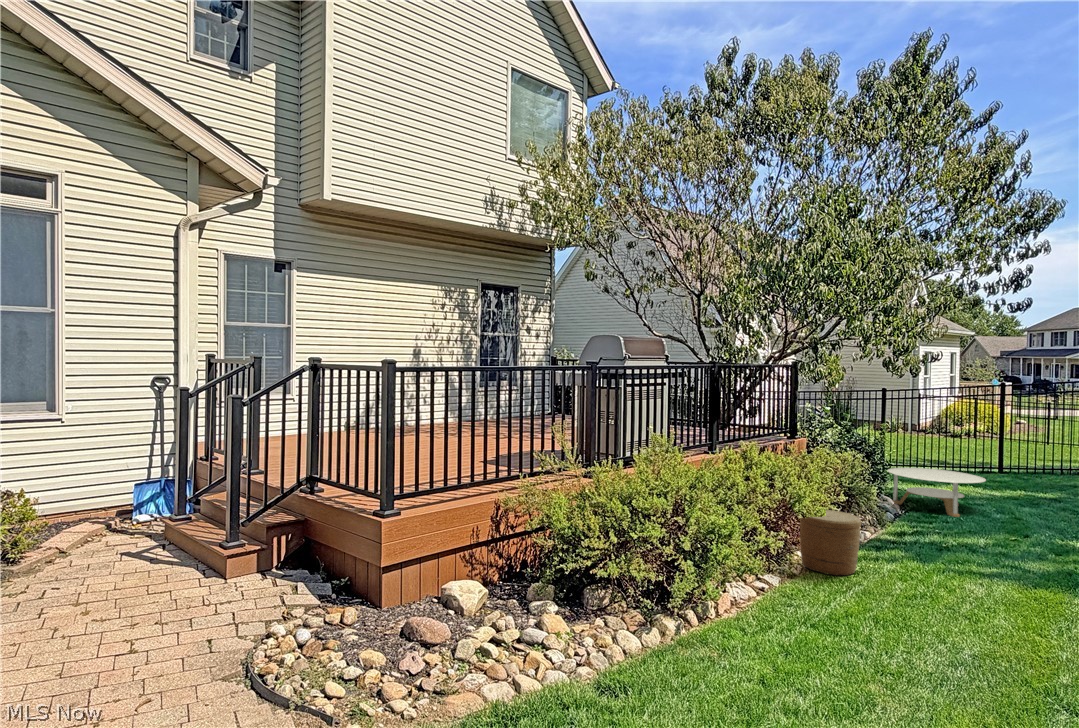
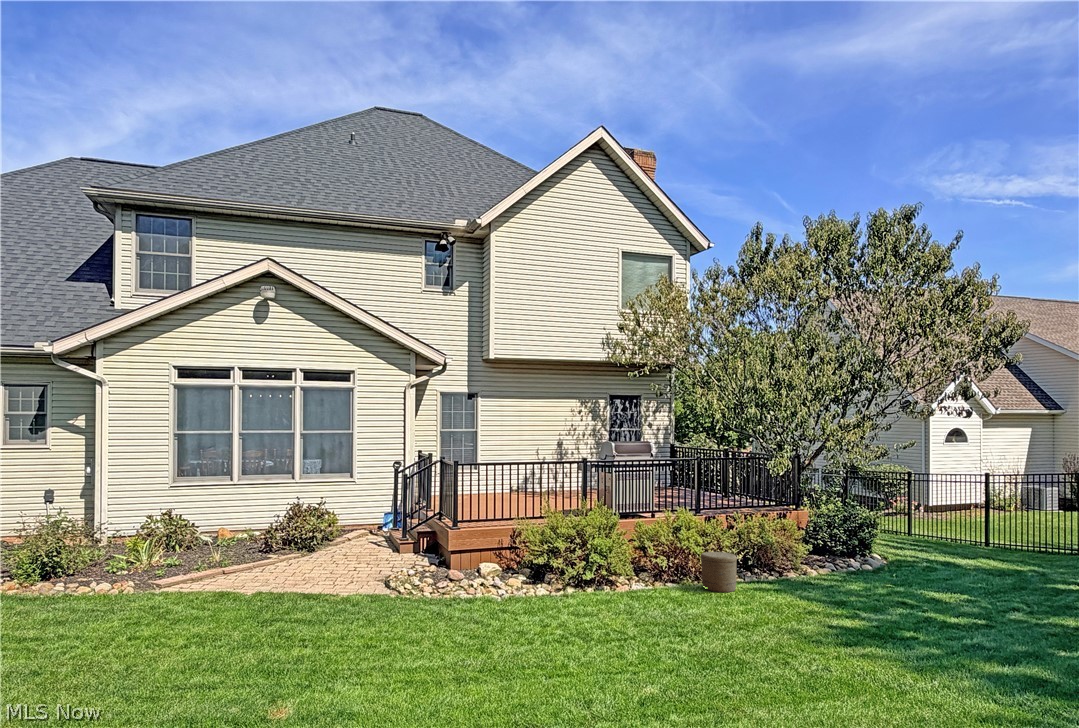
round table: present [888,468,986,517] -> none [889,543,970,584]

